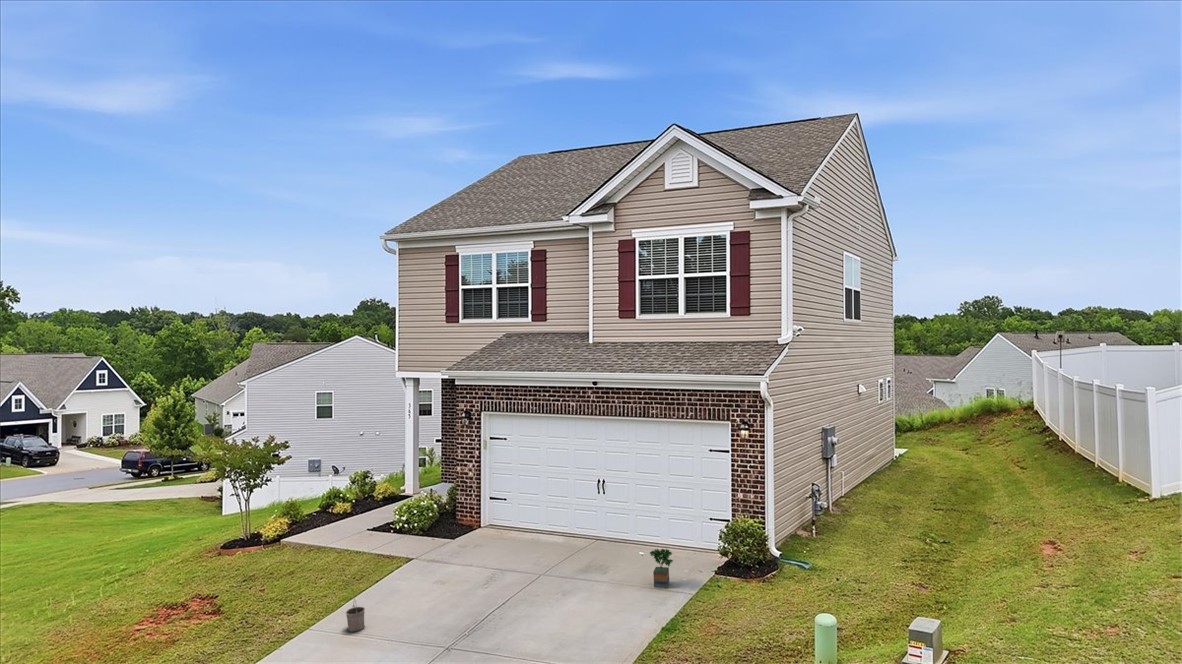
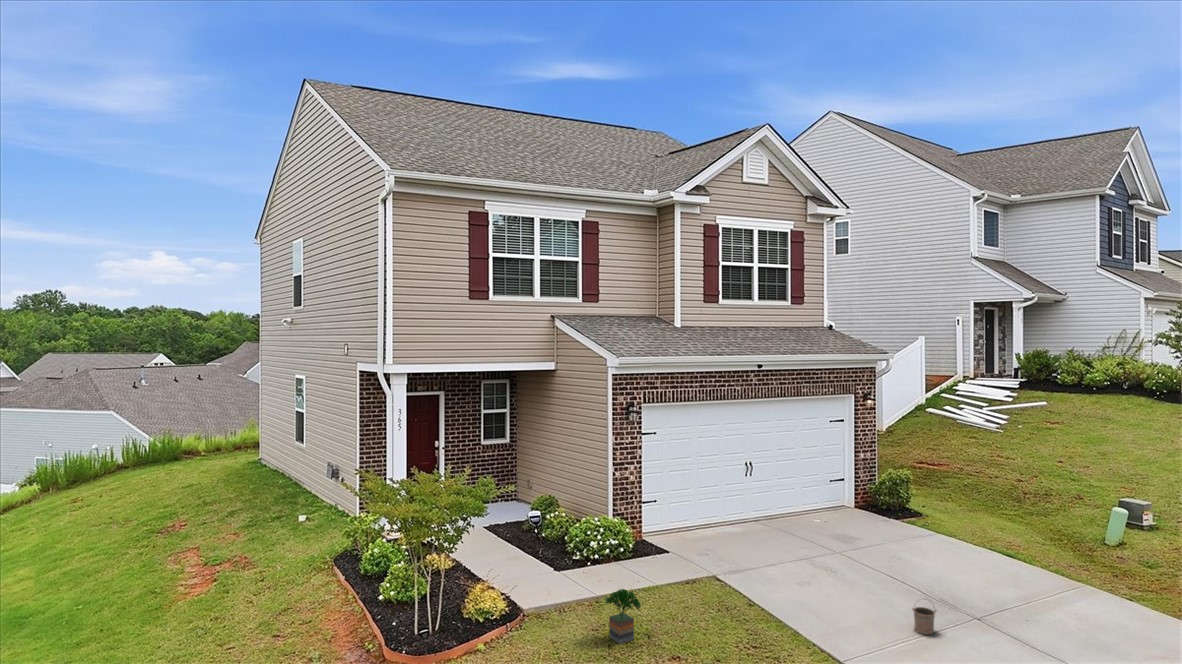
potted tree: present [650,549,673,588] -> present [606,589,641,644]

